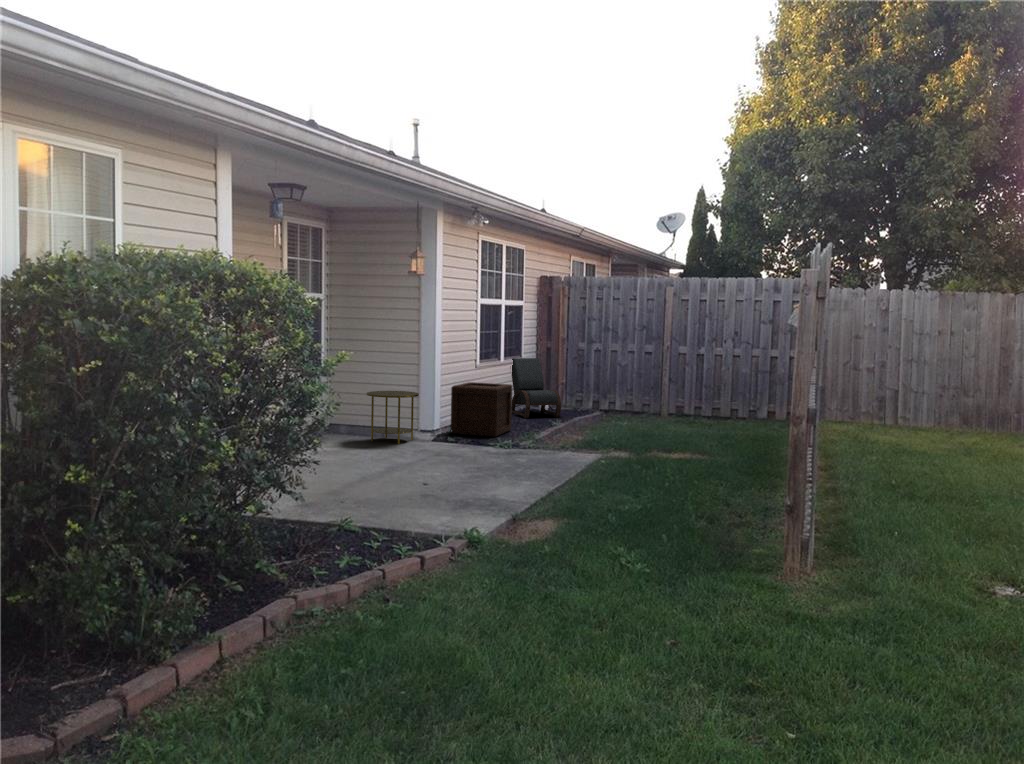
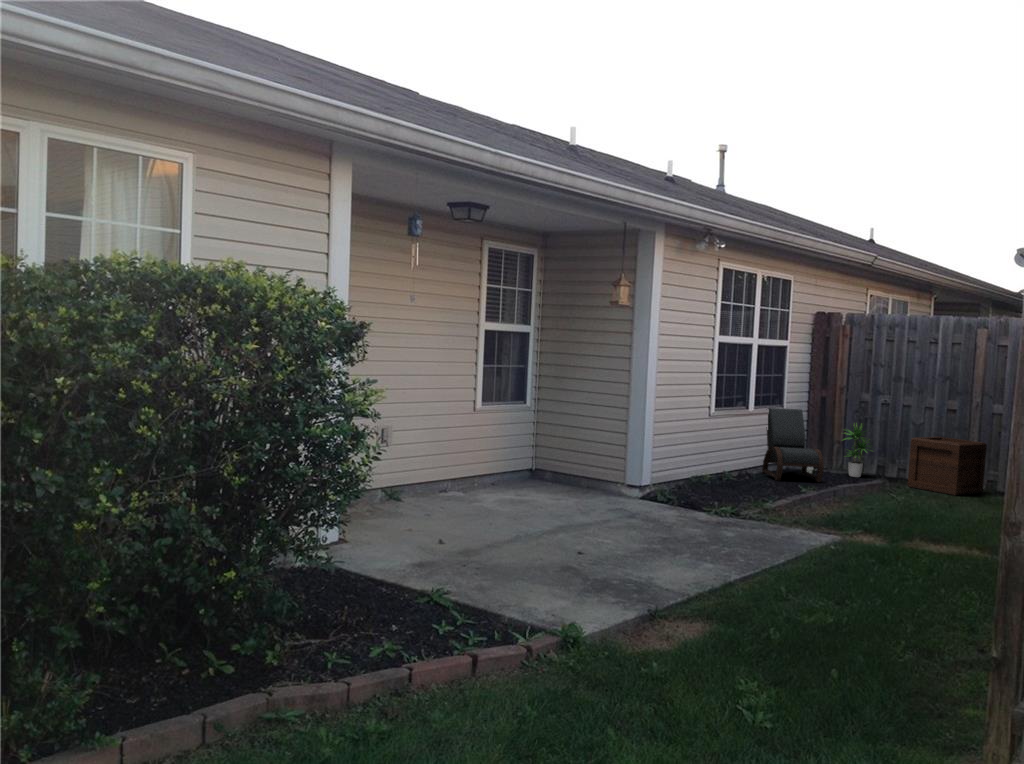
potted plant: none [567,366,596,411] -> present [844,423,873,477]
wooden crate: present [451,382,512,437] -> present [908,437,987,496]
side table: present [367,391,419,444] -> none [567,437,626,499]

